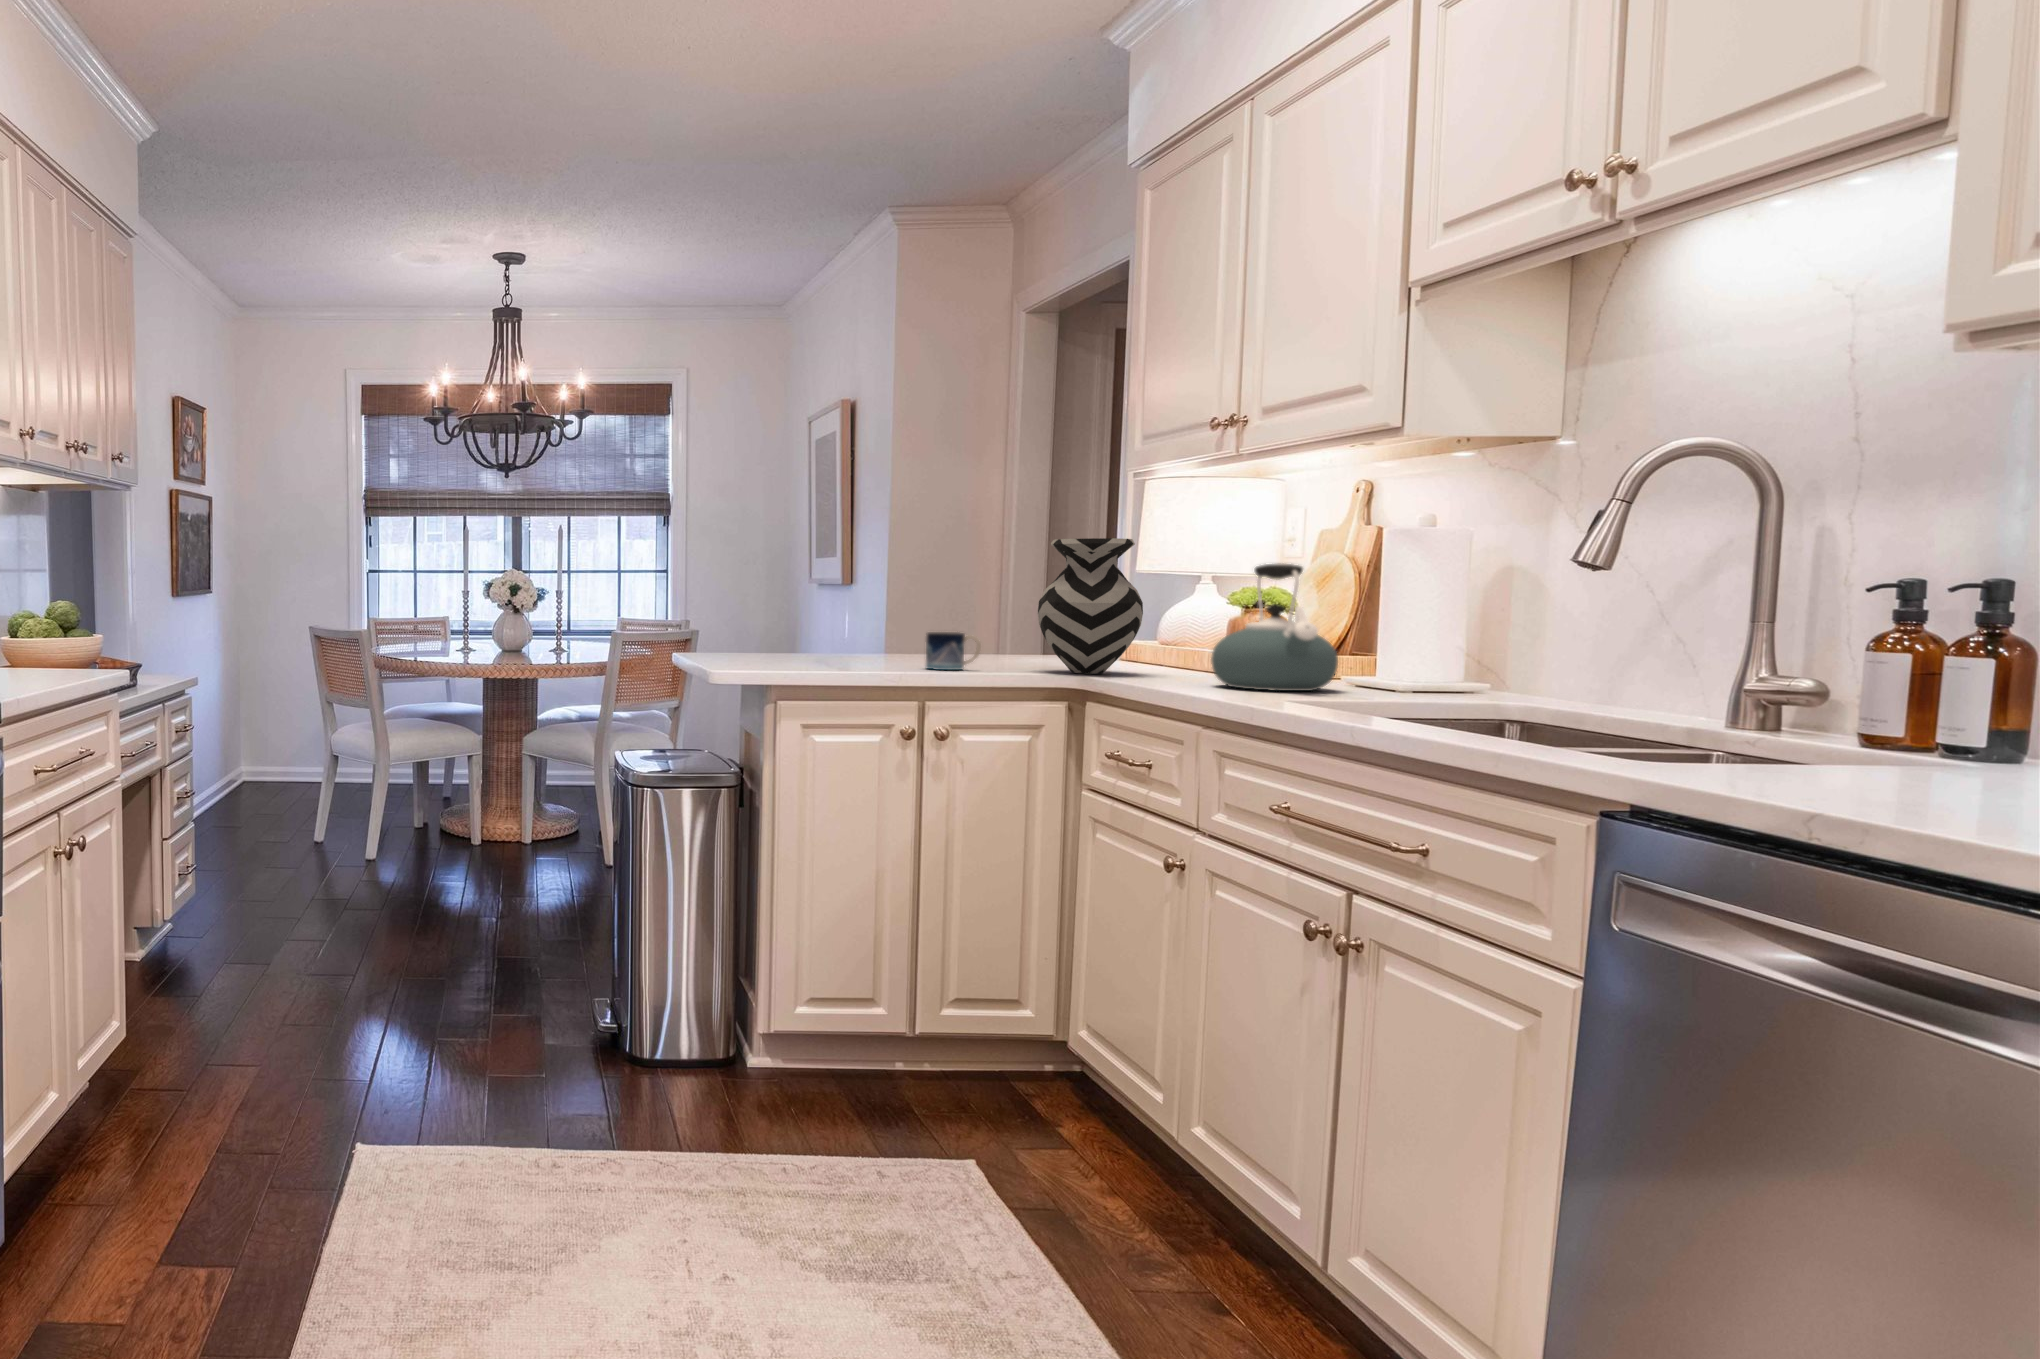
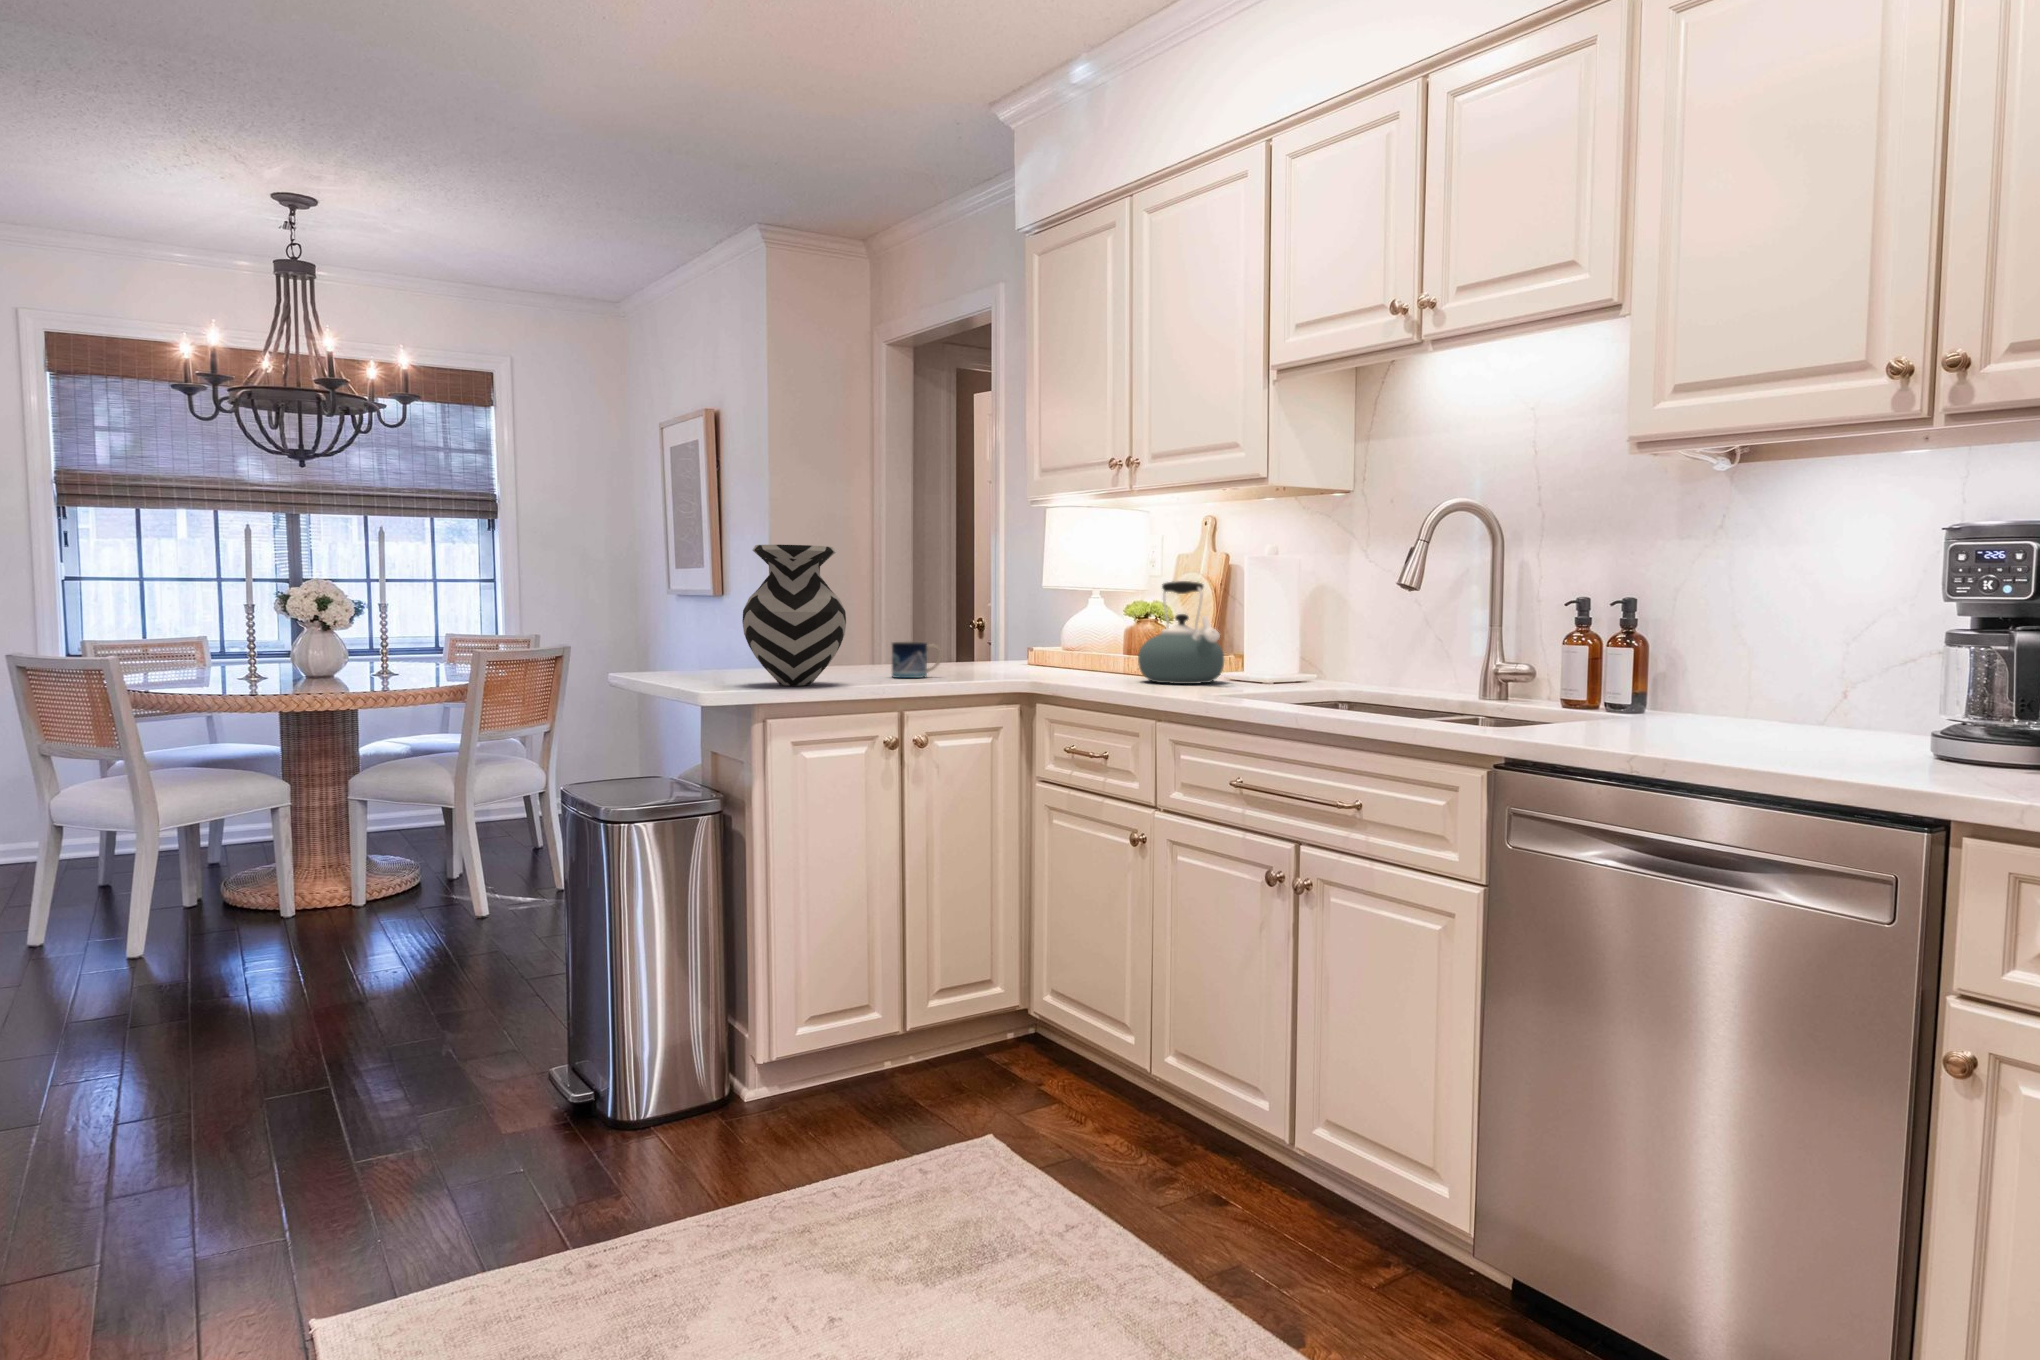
vase: present [1038,538,1143,674] -> present [742,545,846,686]

